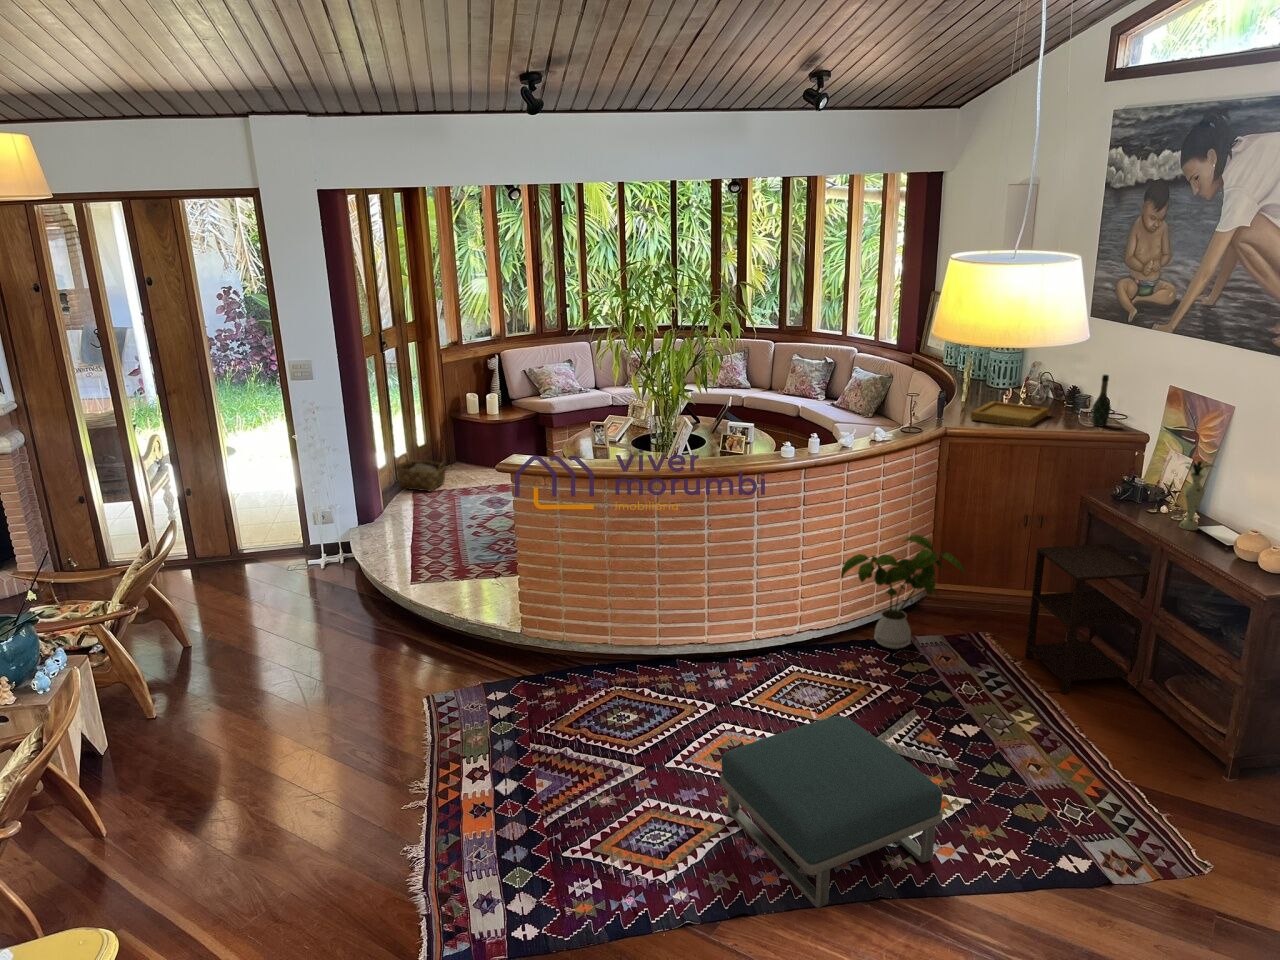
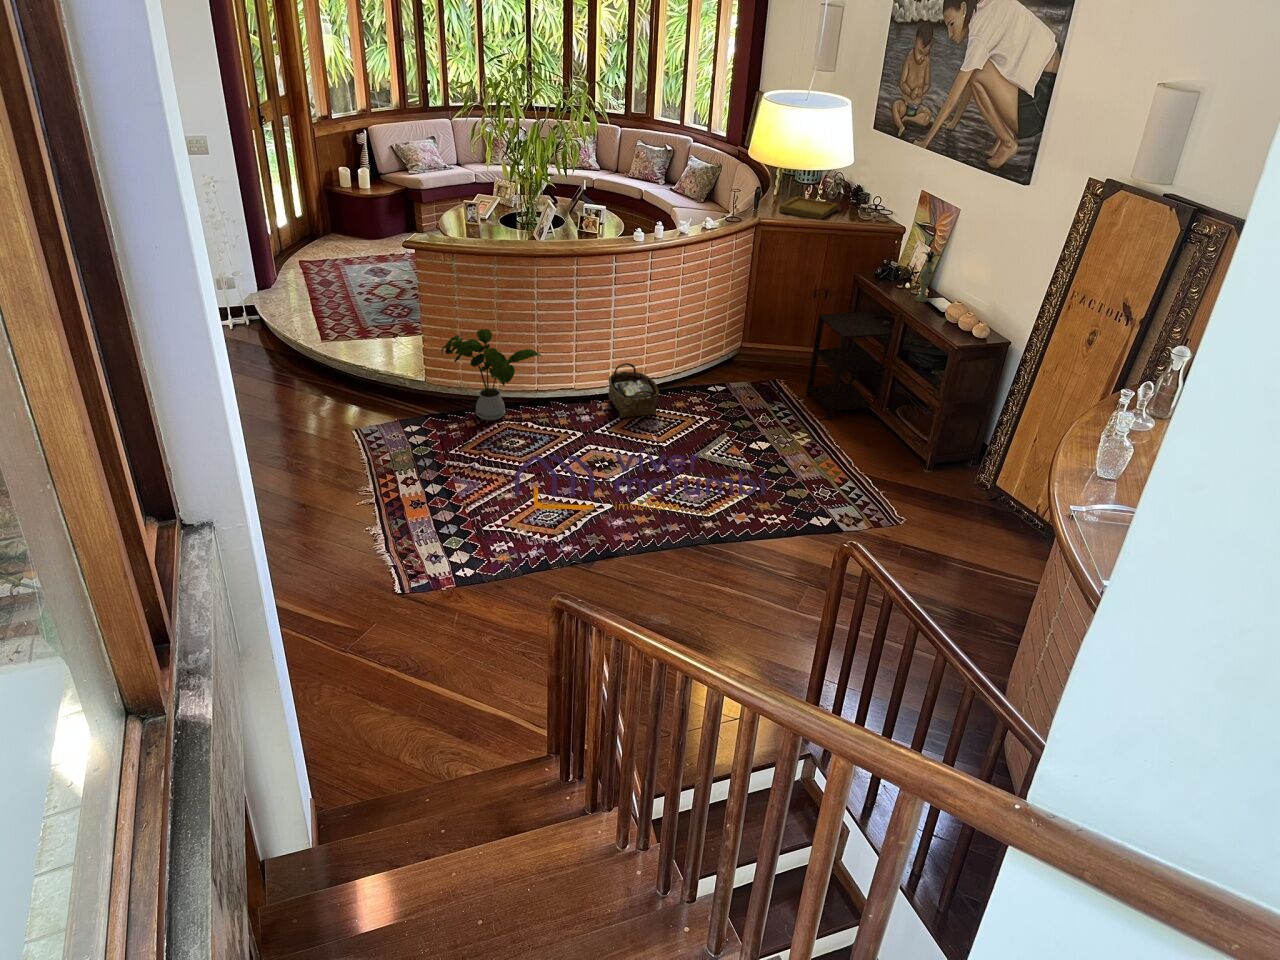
wine bottle: present [1092,375,1111,426] -> none [868,179,882,221]
woven basket: present [396,454,447,492] -> present [608,363,659,418]
house plant: present [841,535,965,649] -> present [441,329,541,420]
footstool: present [720,716,943,908] -> none [592,434,741,552]

